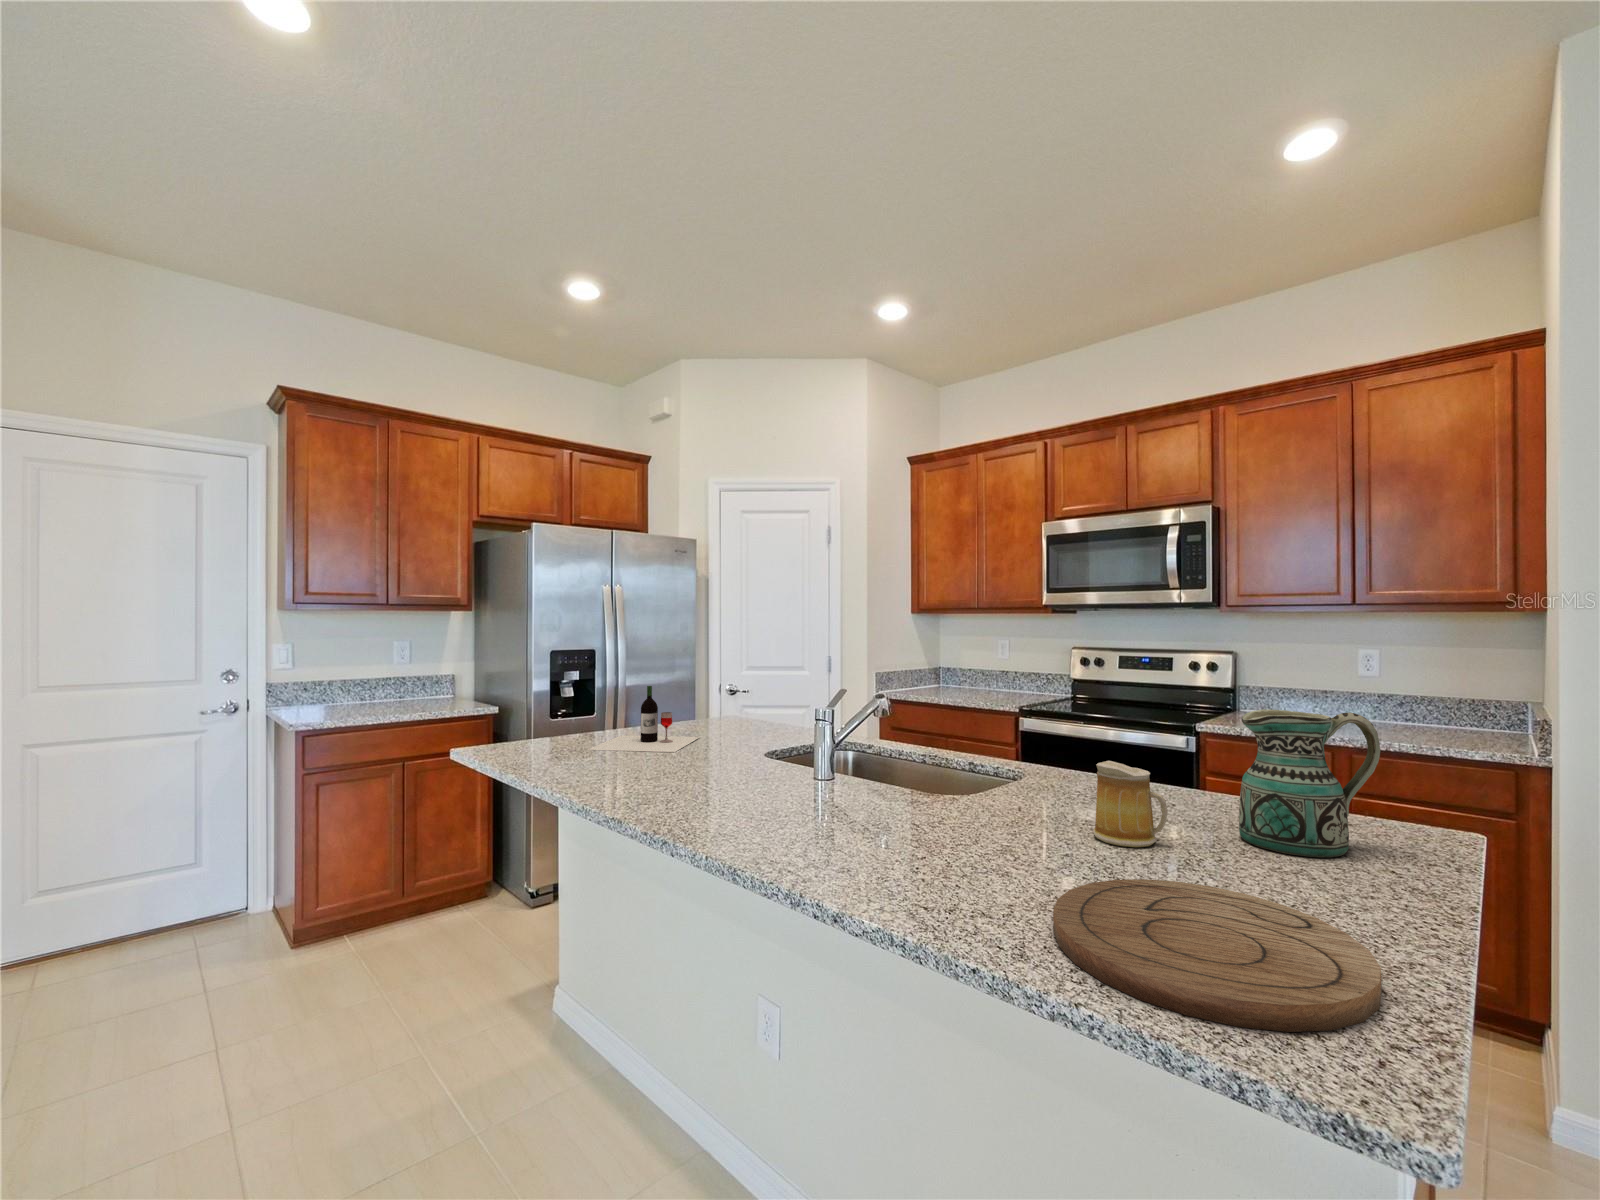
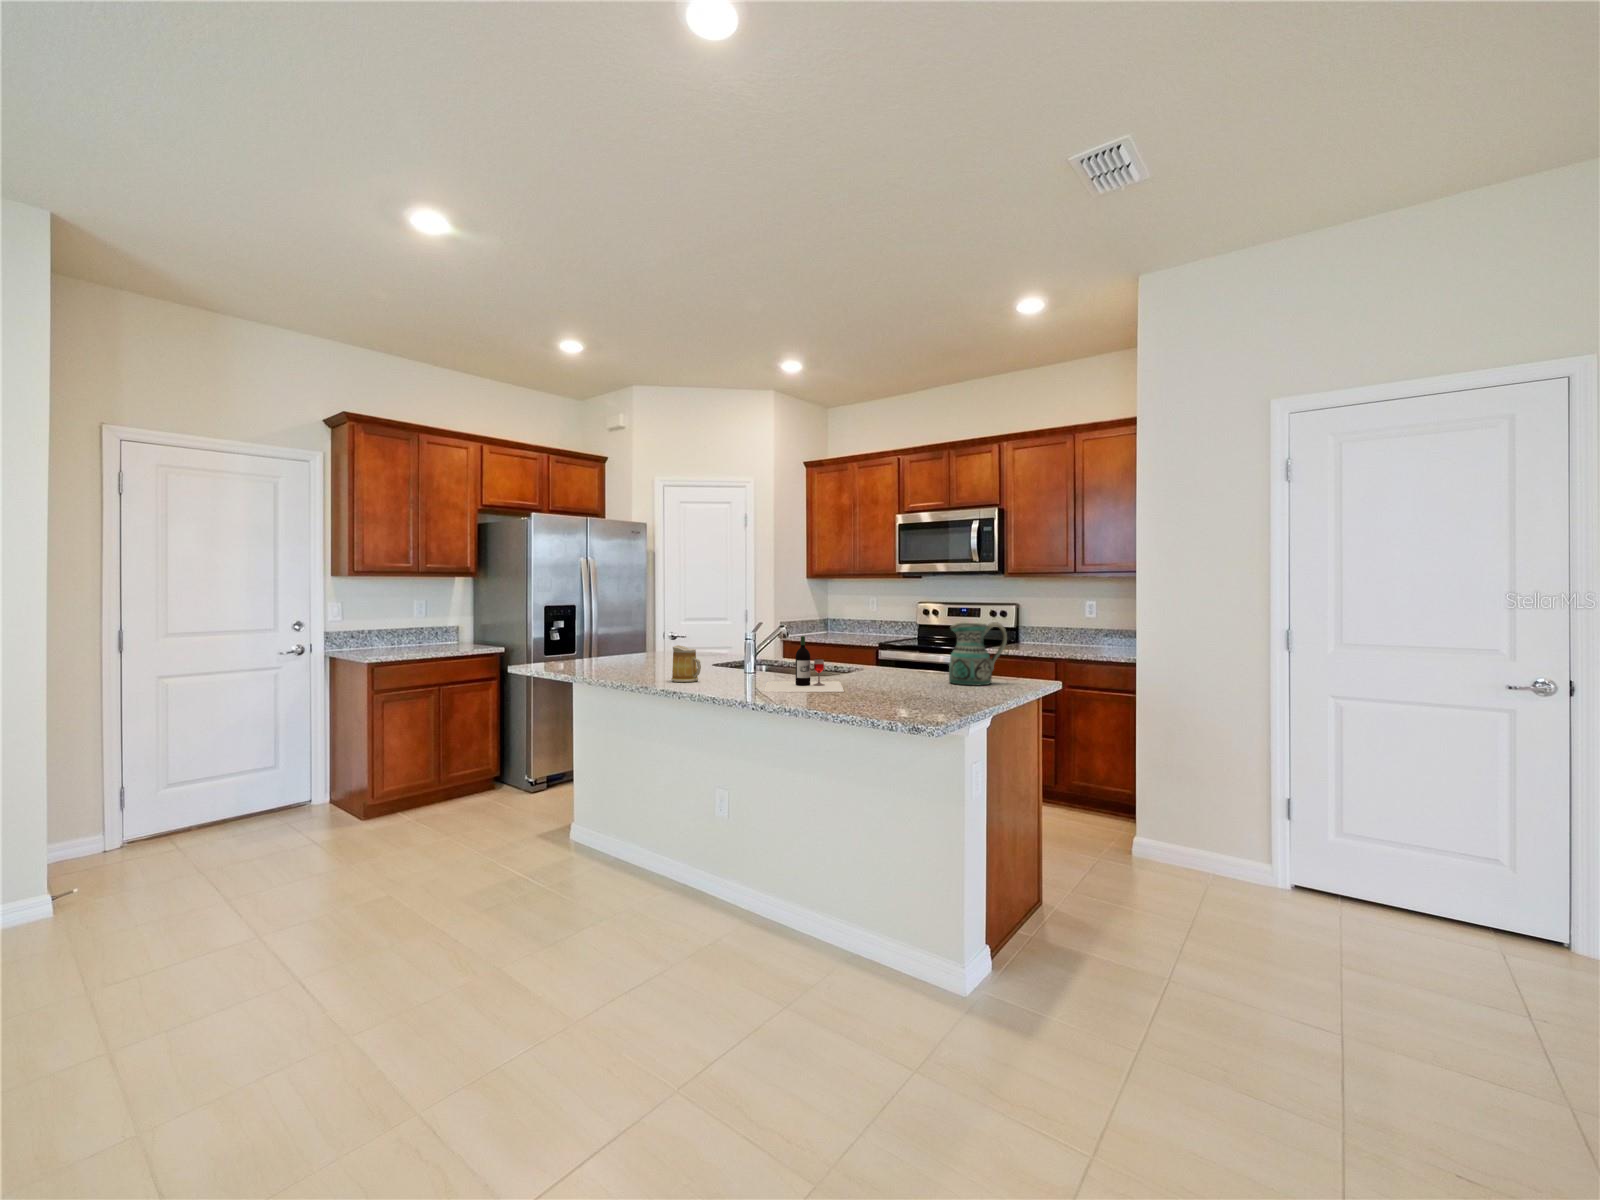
wine bottle: present [588,686,699,752] -> present [764,636,844,692]
mug: present [1093,761,1168,847] -> present [671,645,701,682]
cutting board: present [1053,879,1382,1032] -> none [846,686,950,709]

